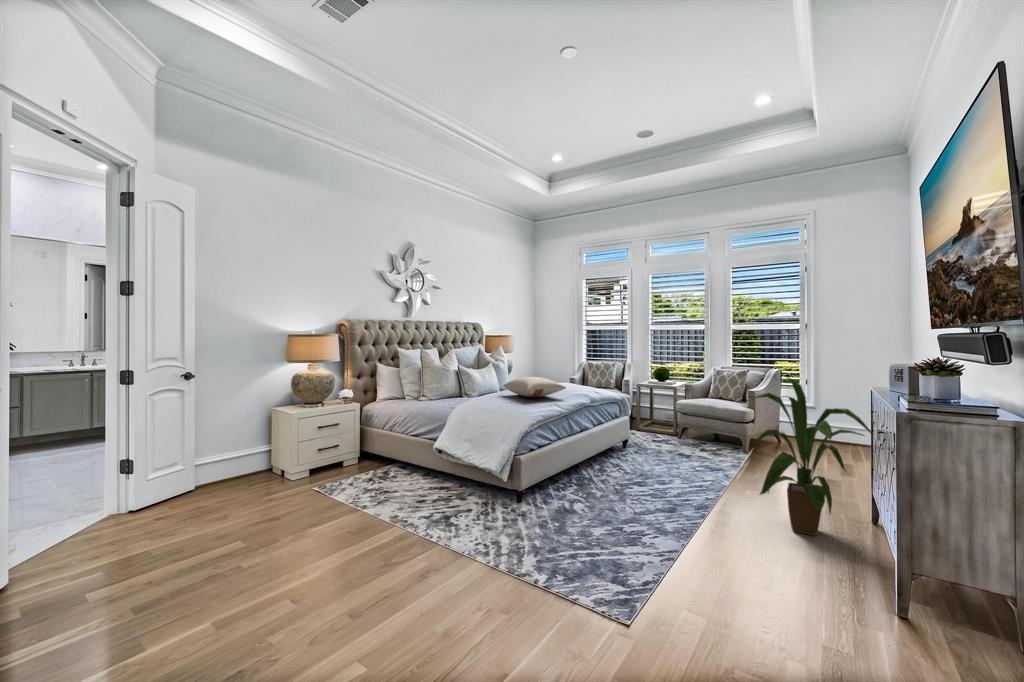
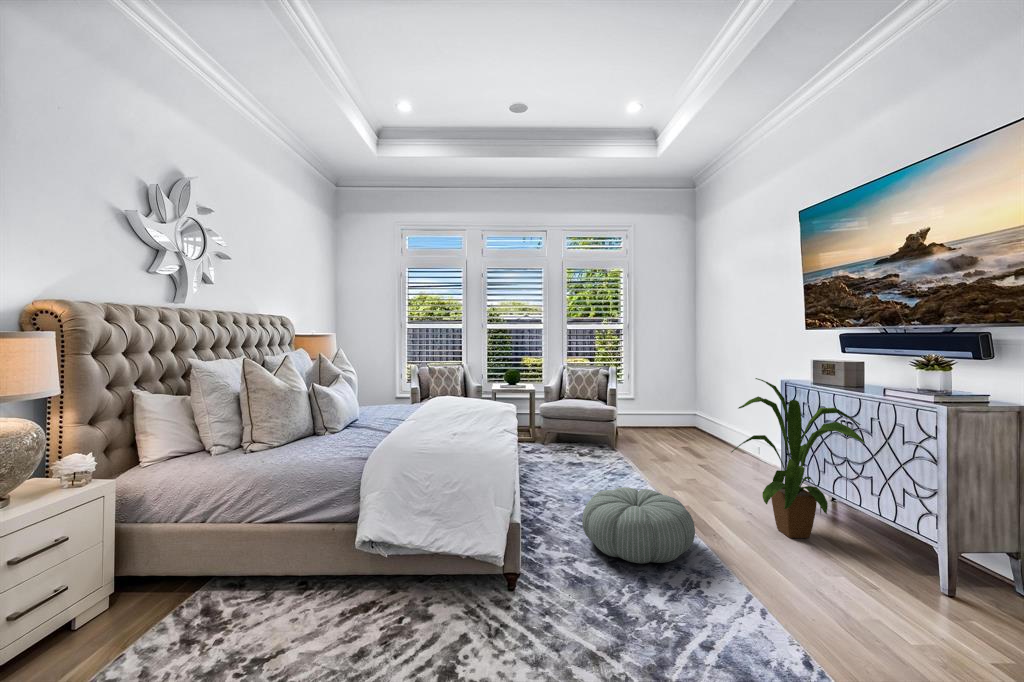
pillow: present [503,377,566,397] -> none [411,395,501,424]
pouf: none [595,459,684,514] -> present [582,487,695,563]

